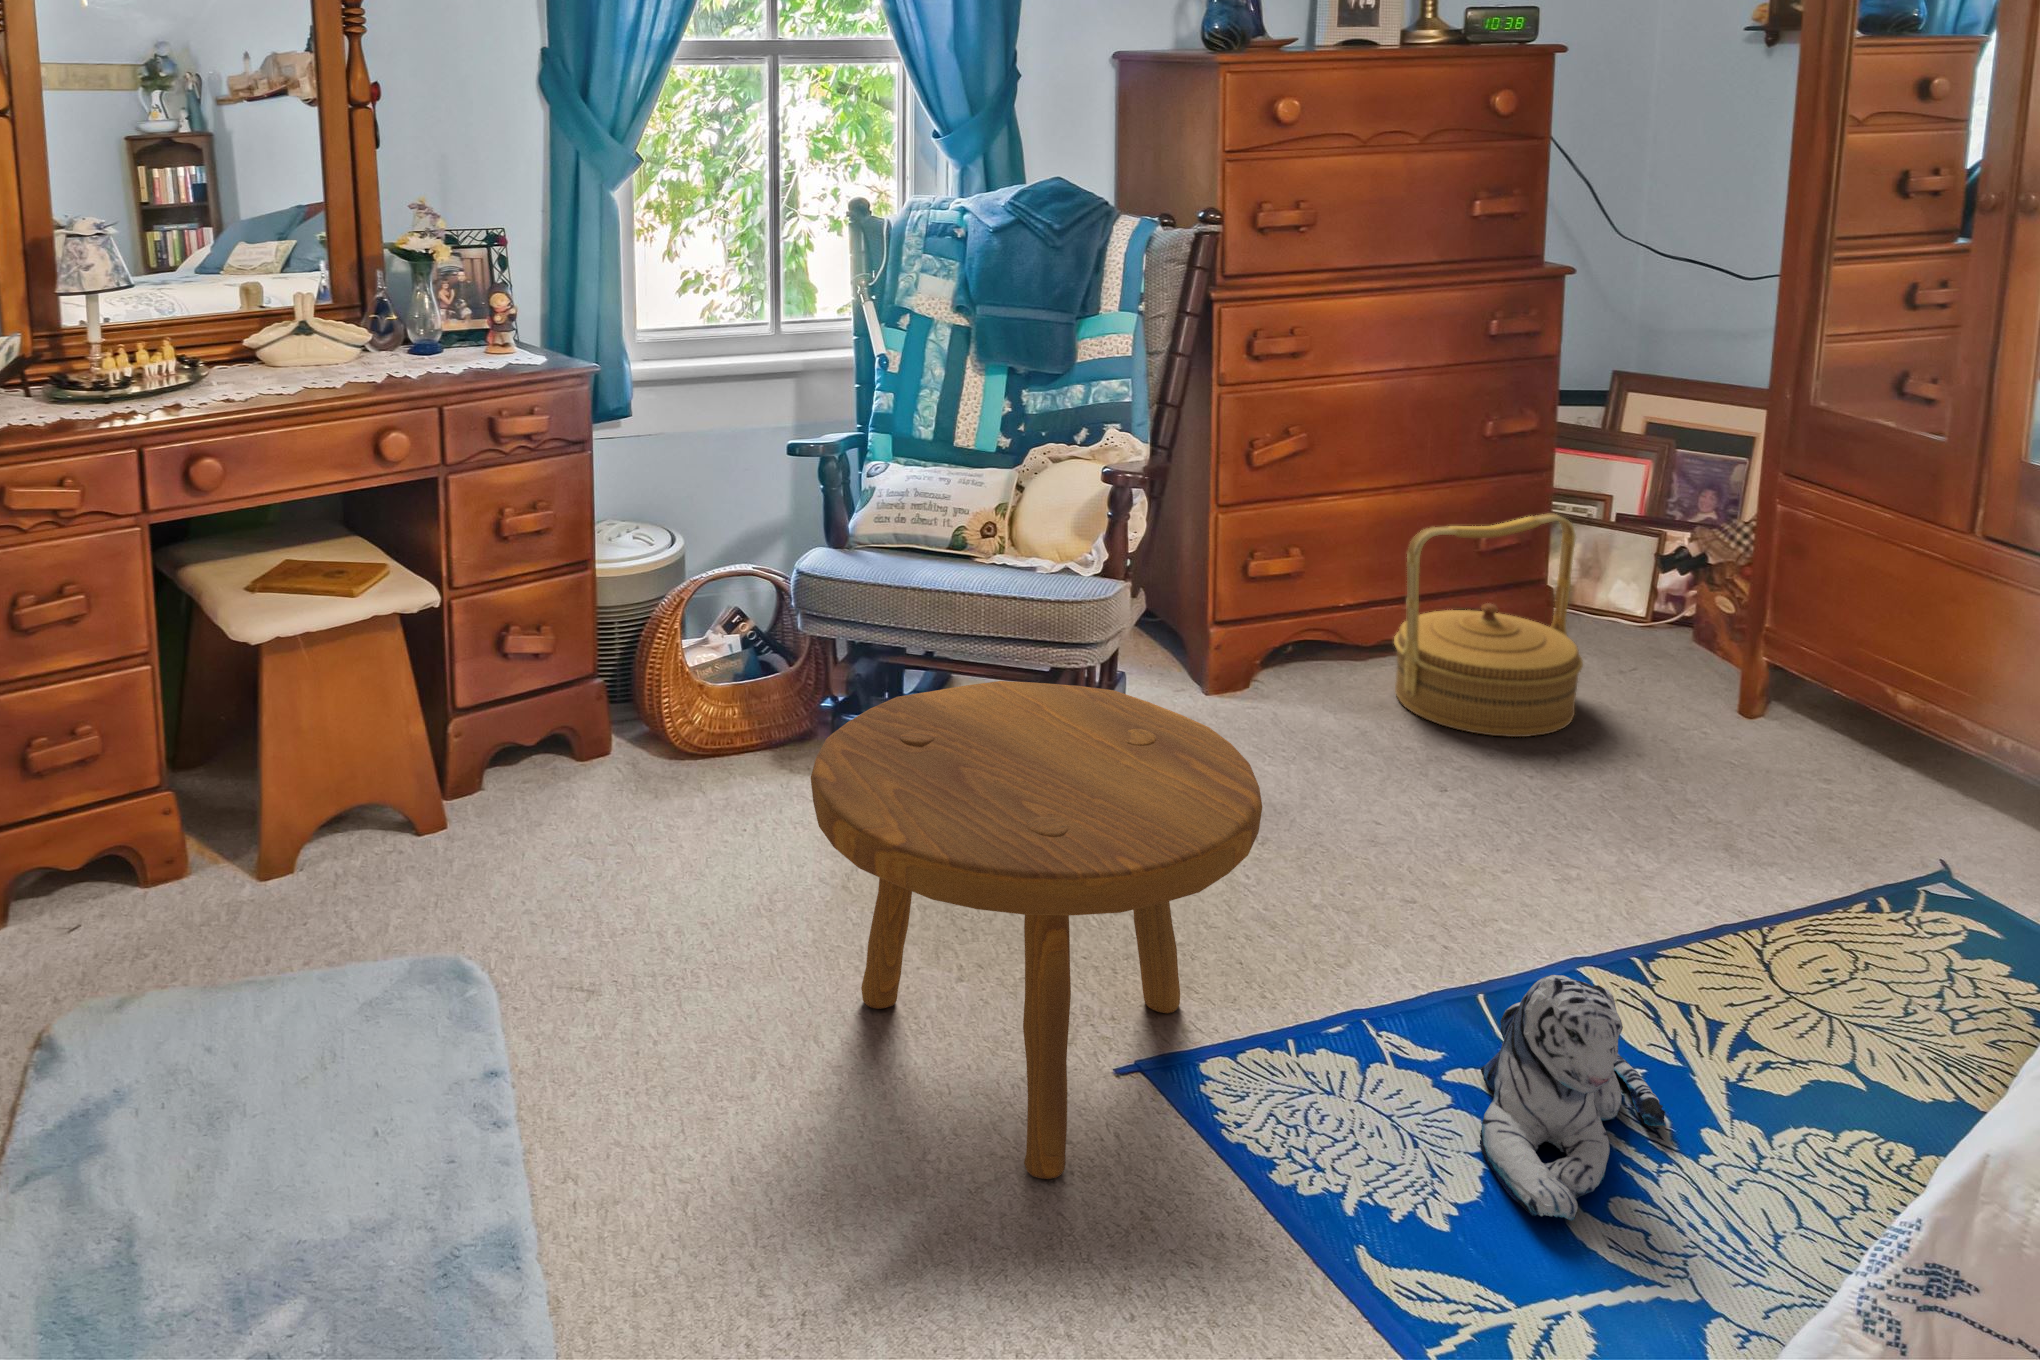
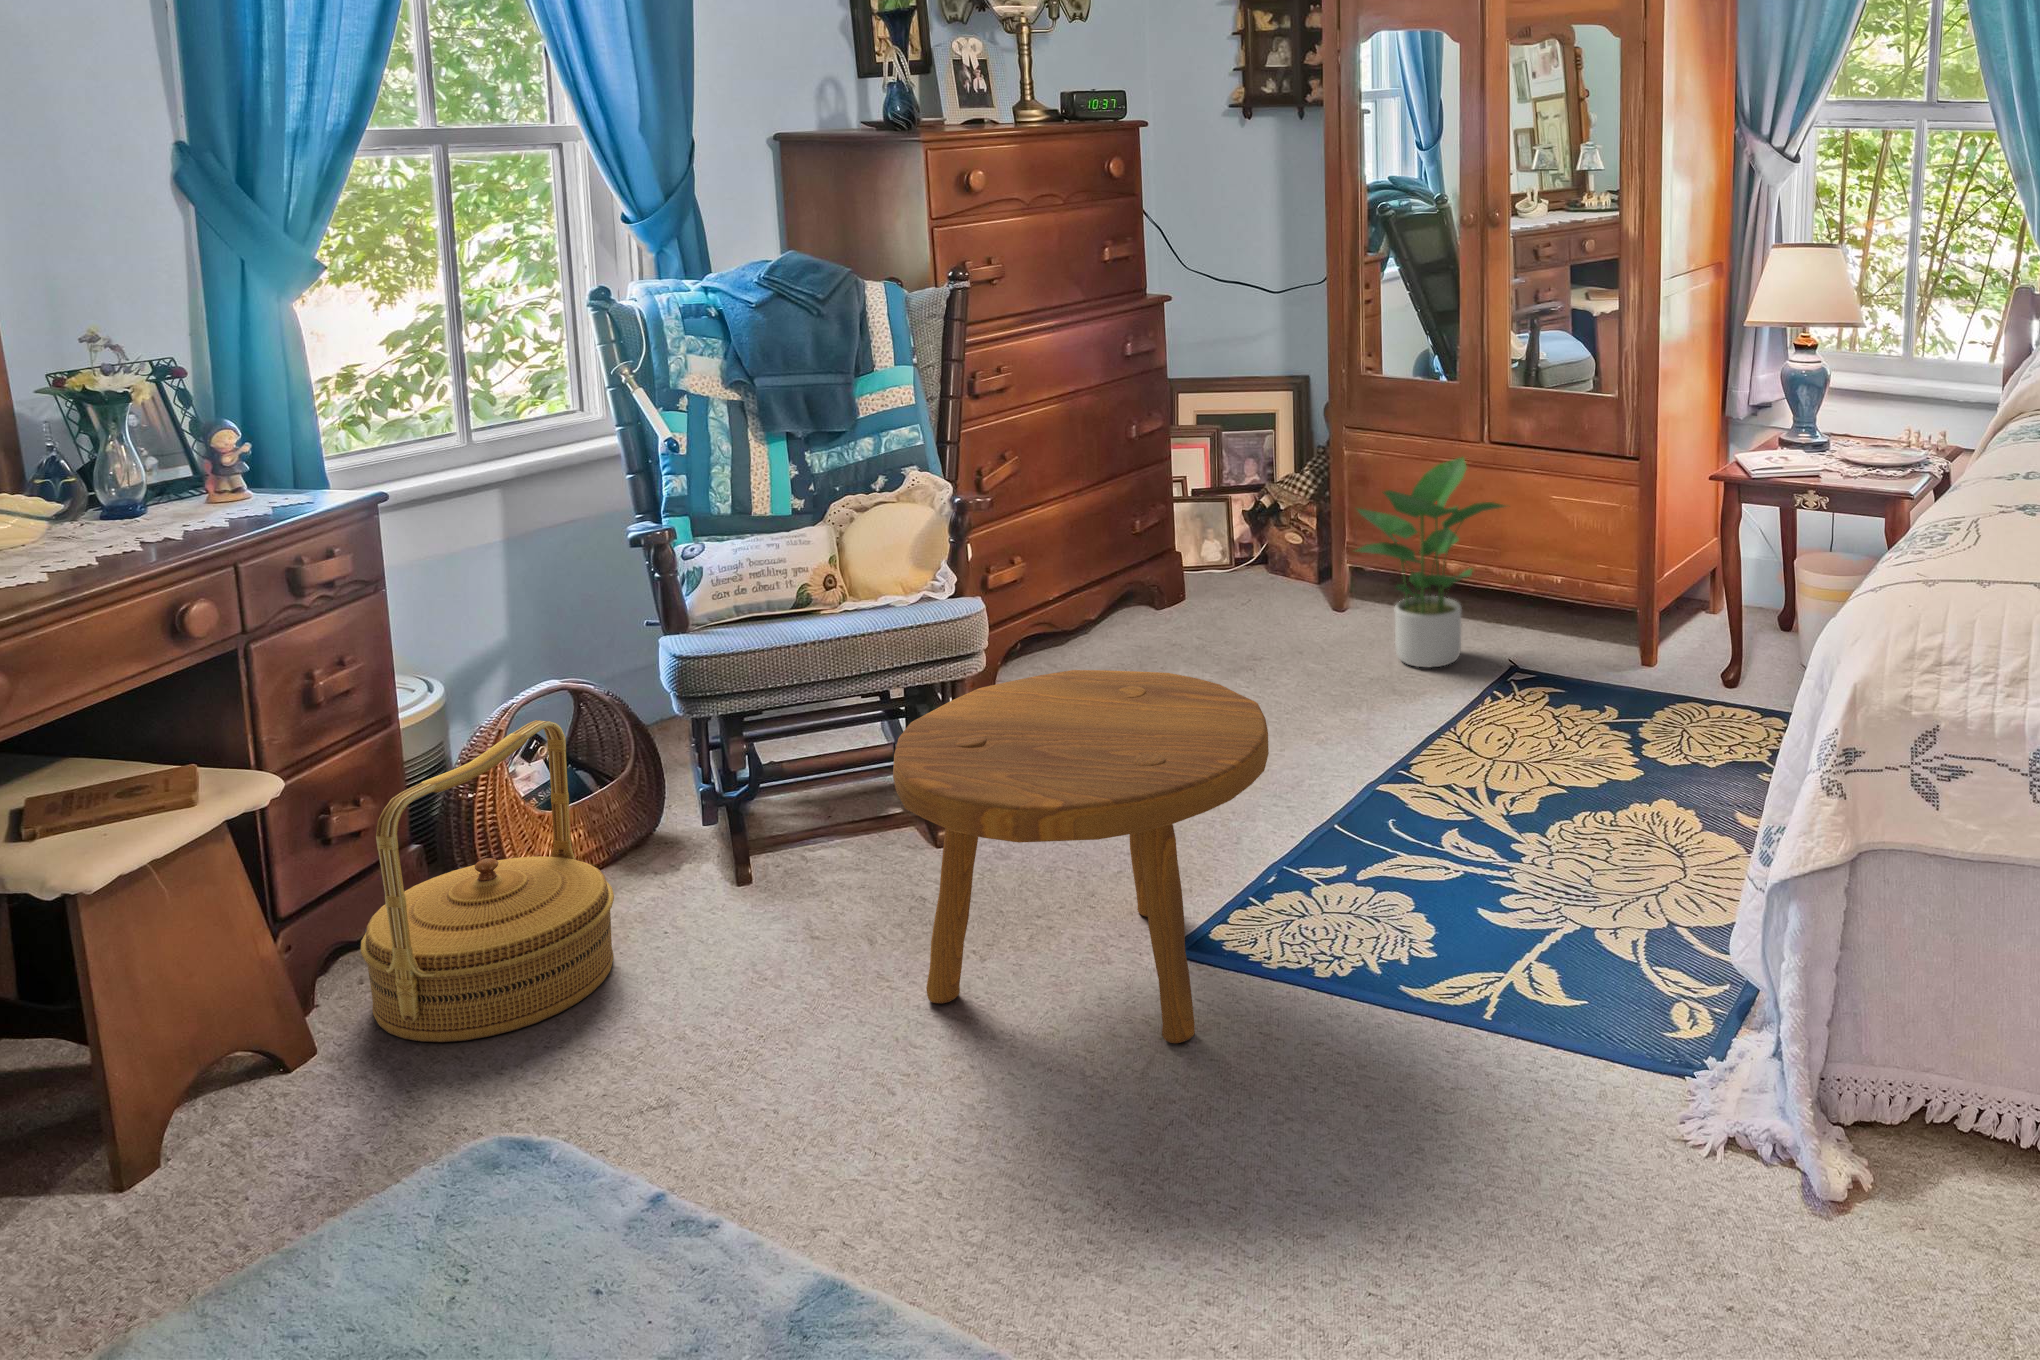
woven basket: present [1394,514,1583,737] -> present [361,720,614,1042]
potted plant: none [1710,543,1992,831] -> present [1356,457,1505,667]
plush toy: present [1480,975,1666,1221] -> none [1380,766,1496,924]

